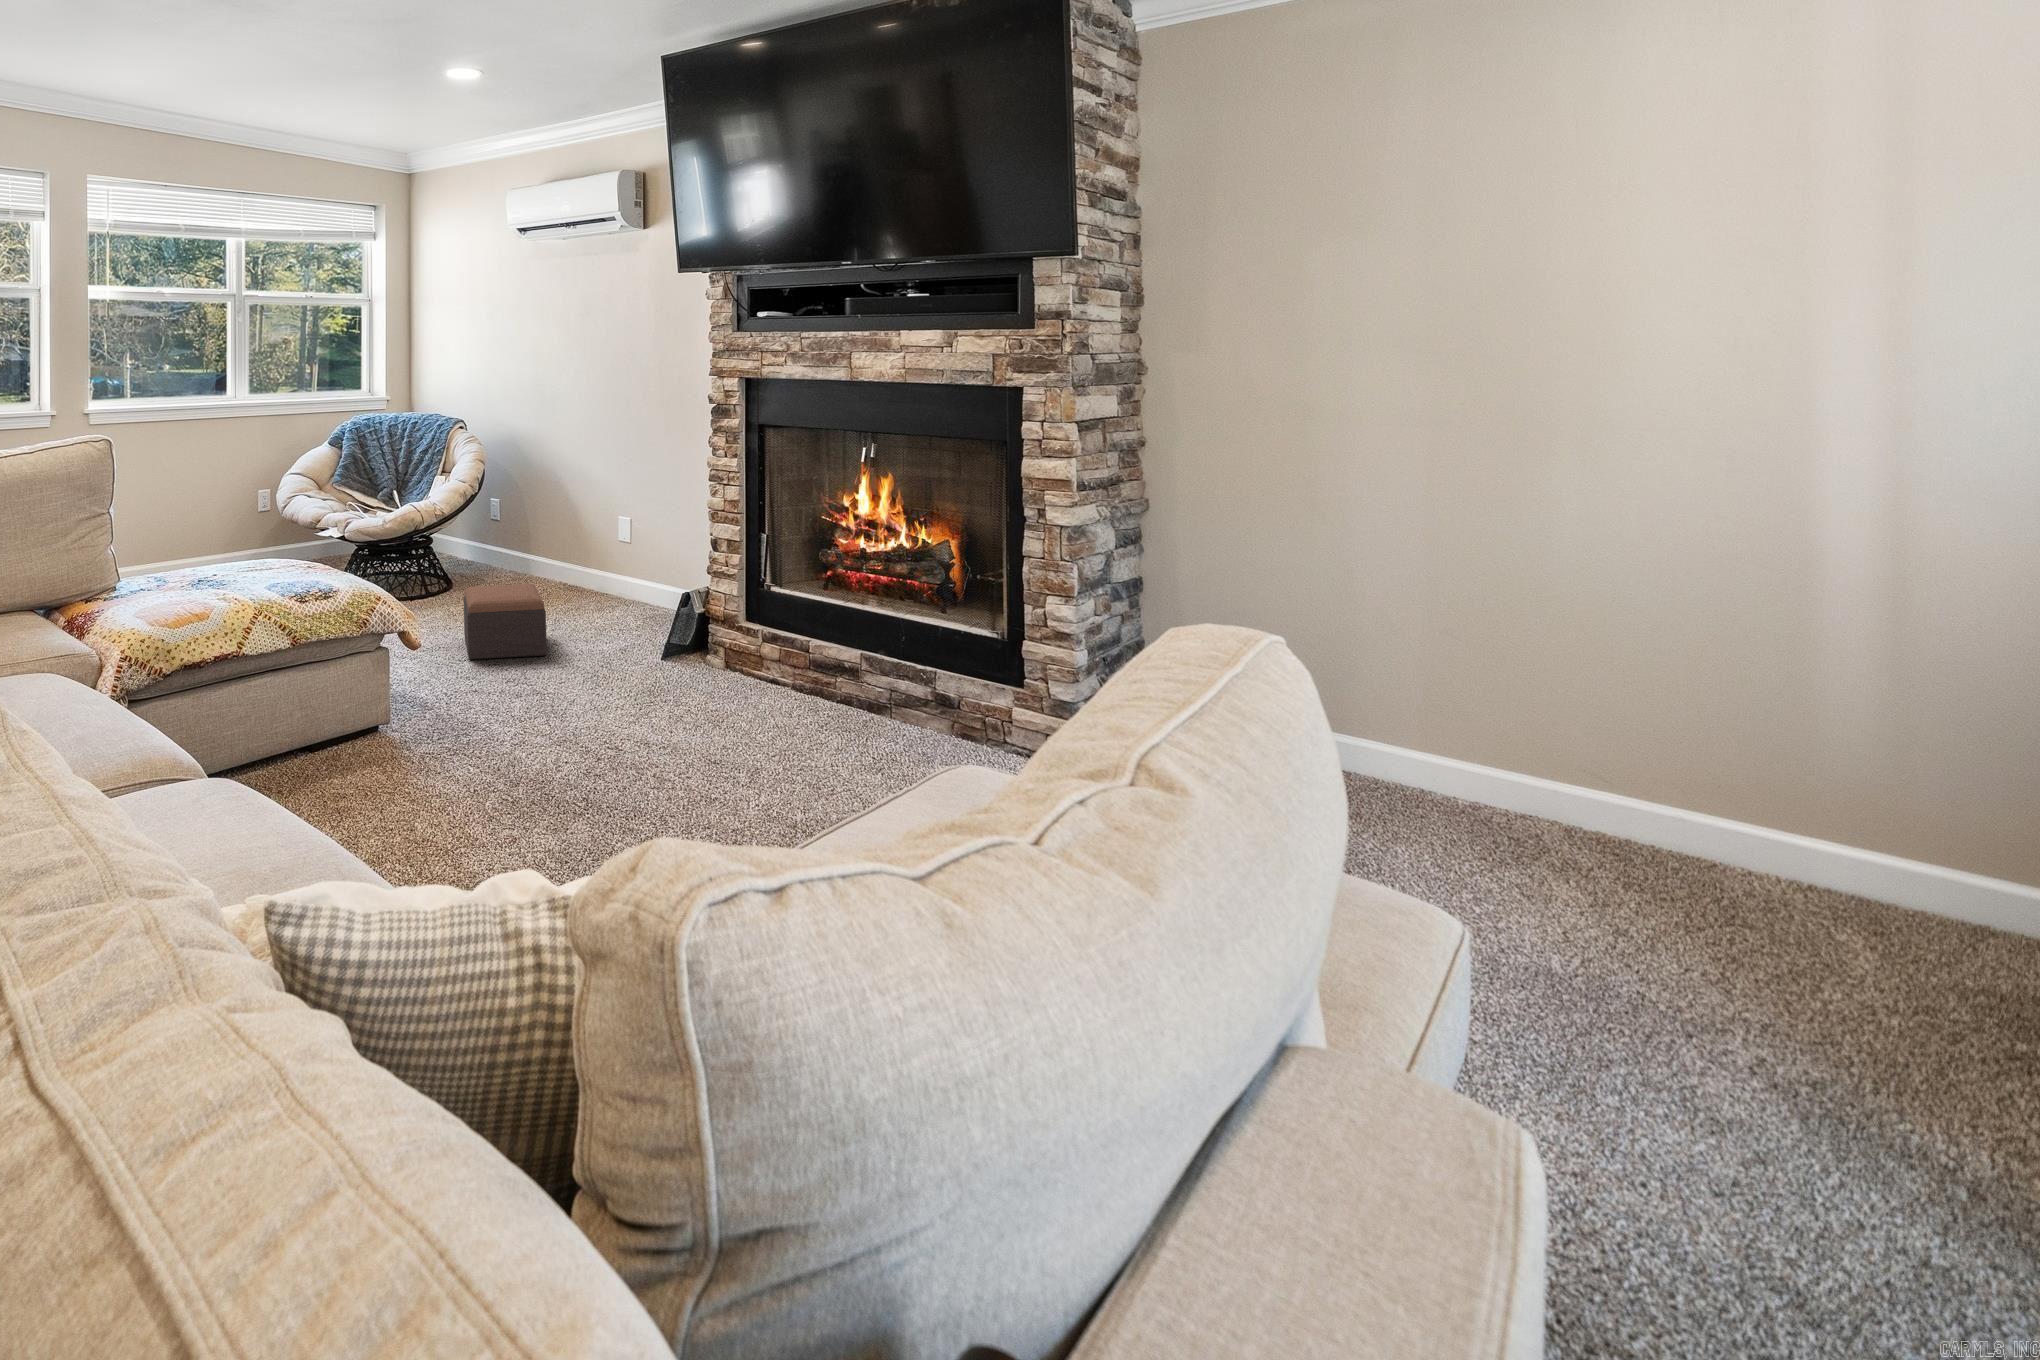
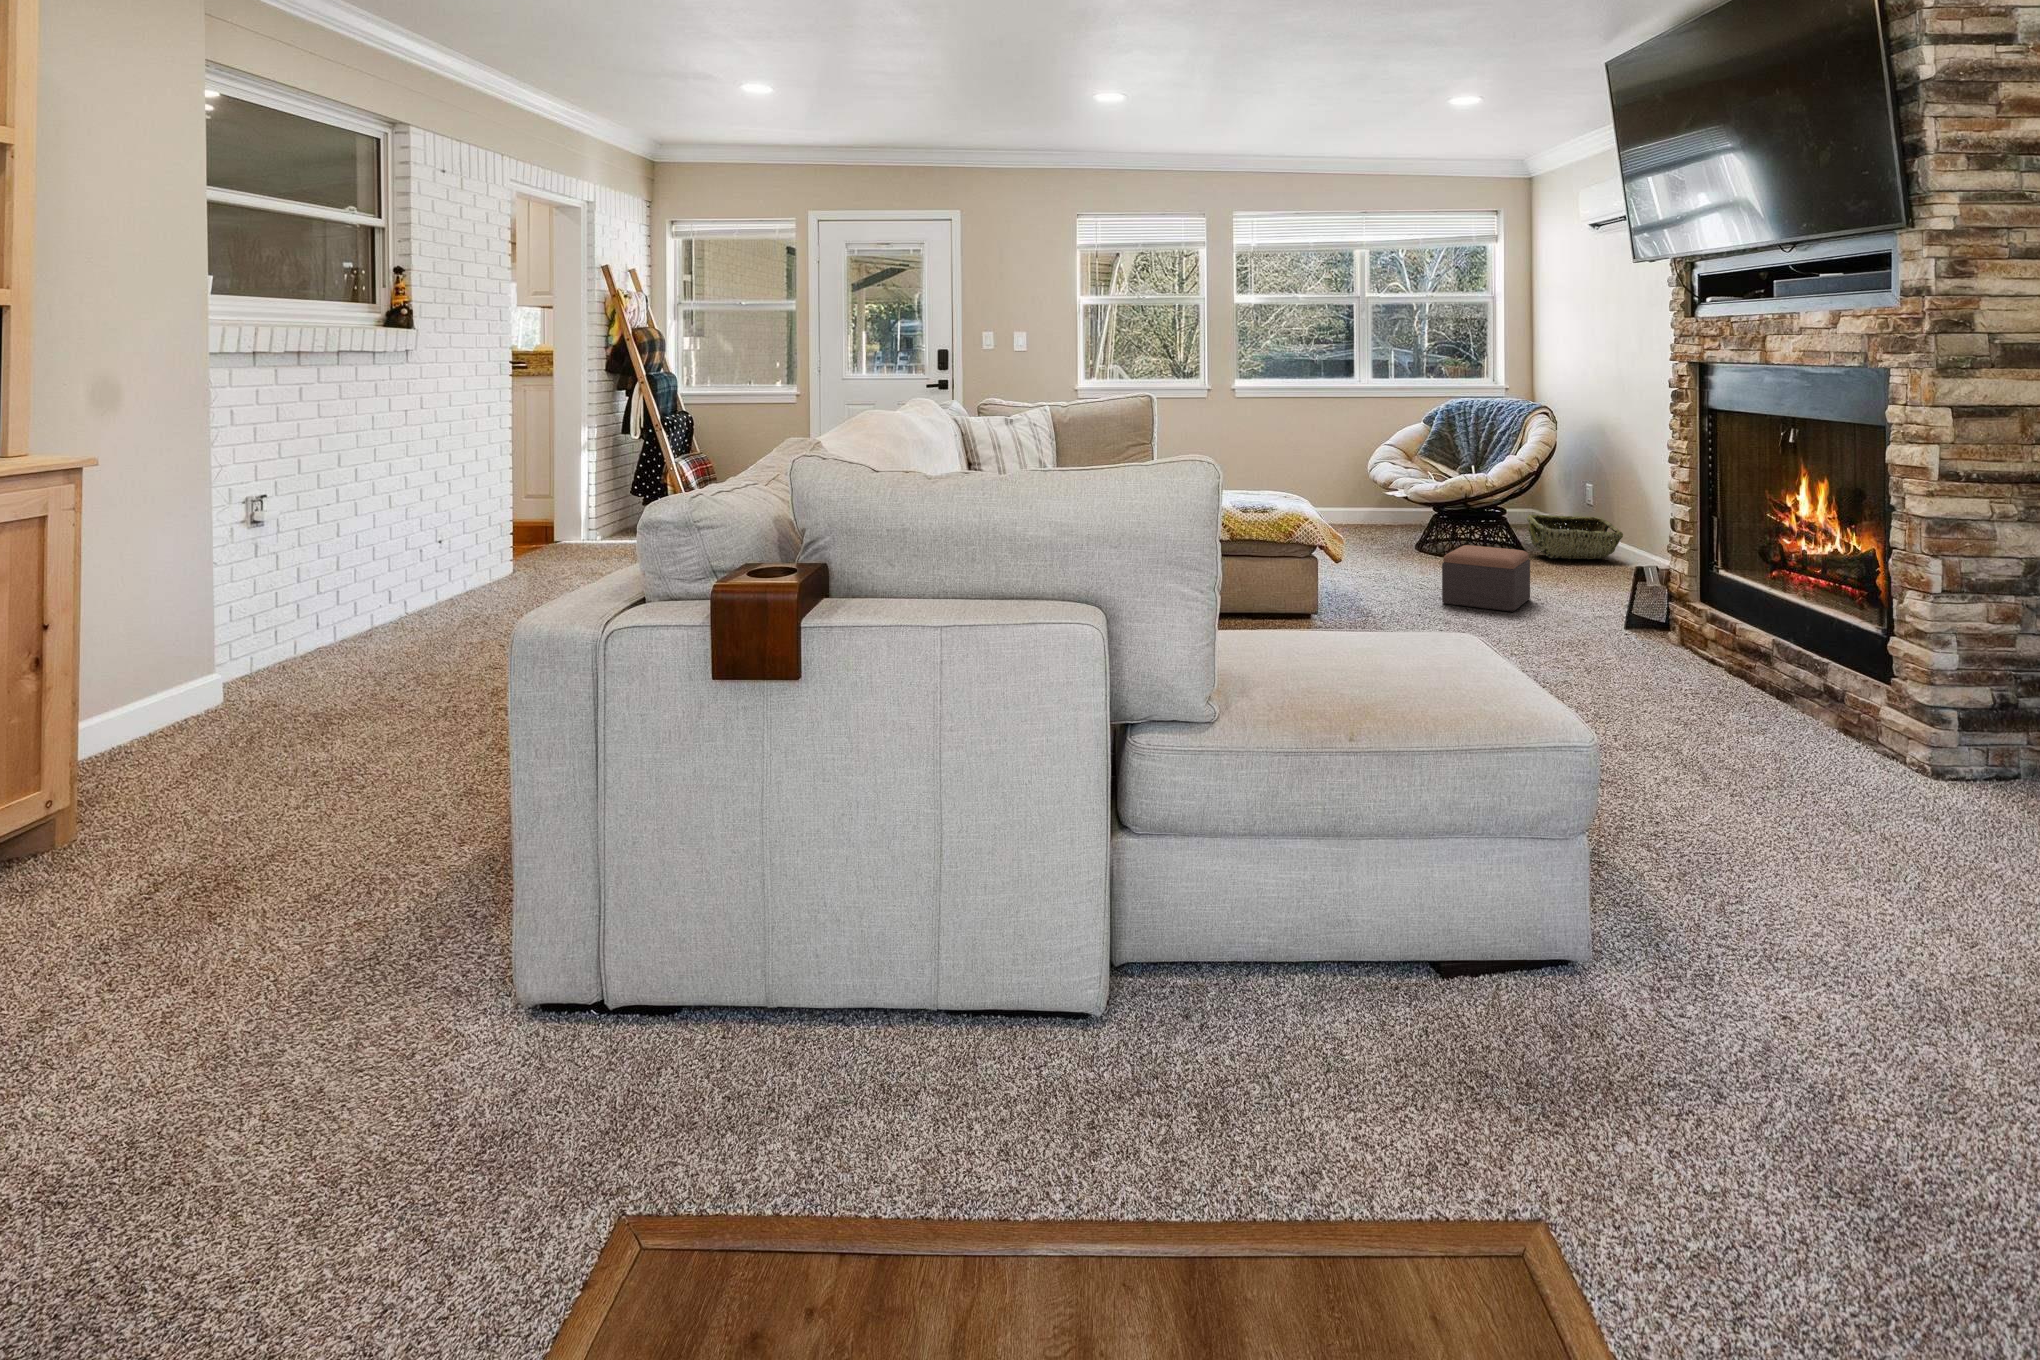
woven basket: none [460,527,549,577] -> present [1527,515,1623,559]

